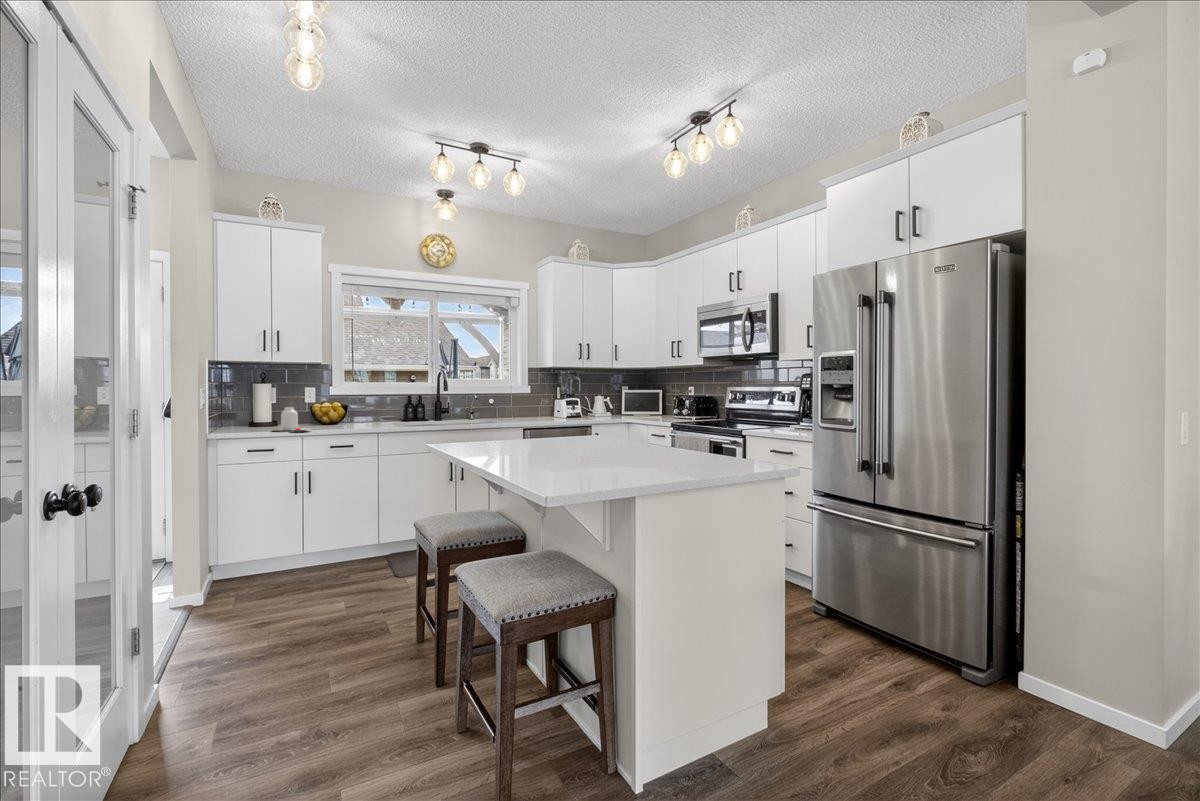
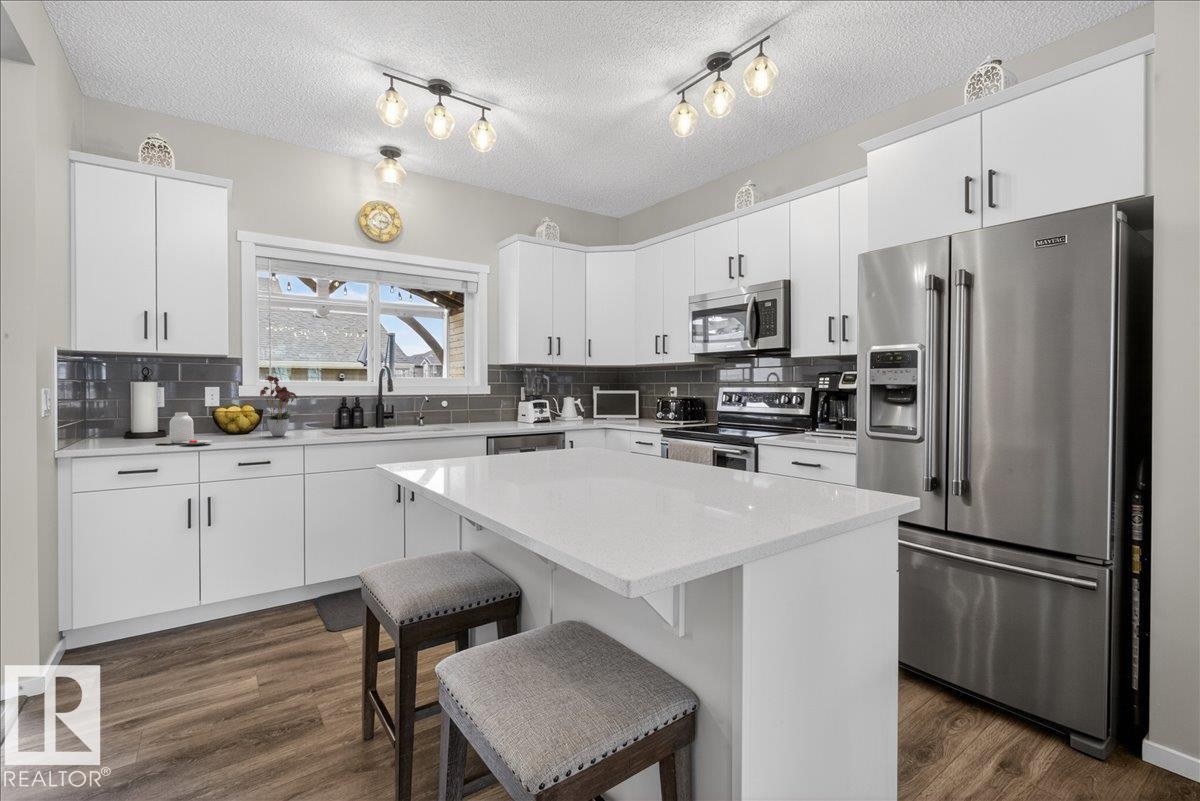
flower arrangement: none [343,376,376,426] -> present [260,376,297,436]

